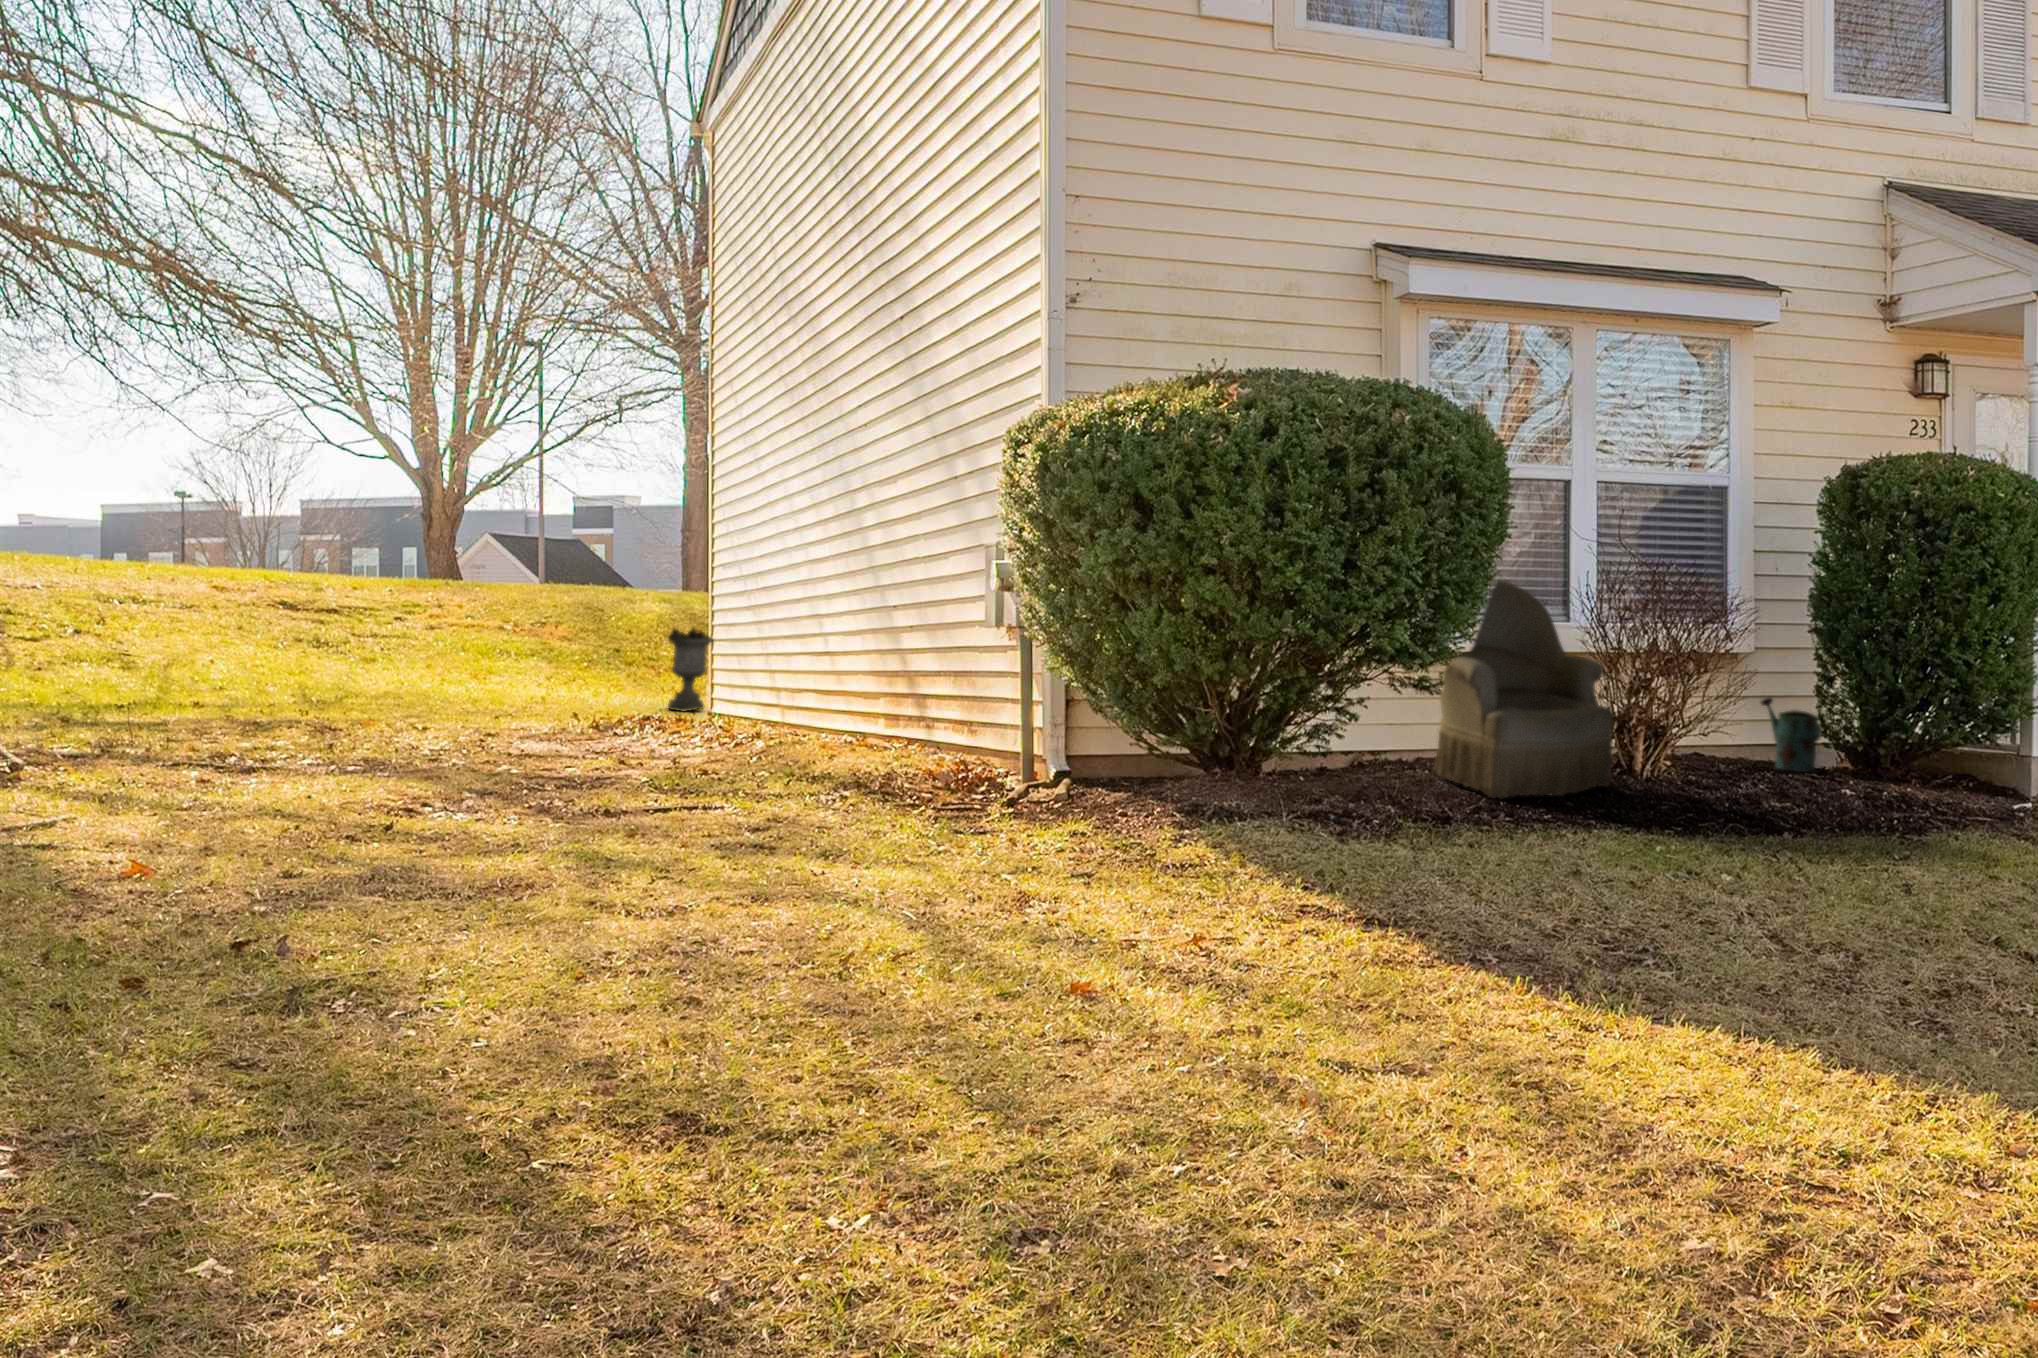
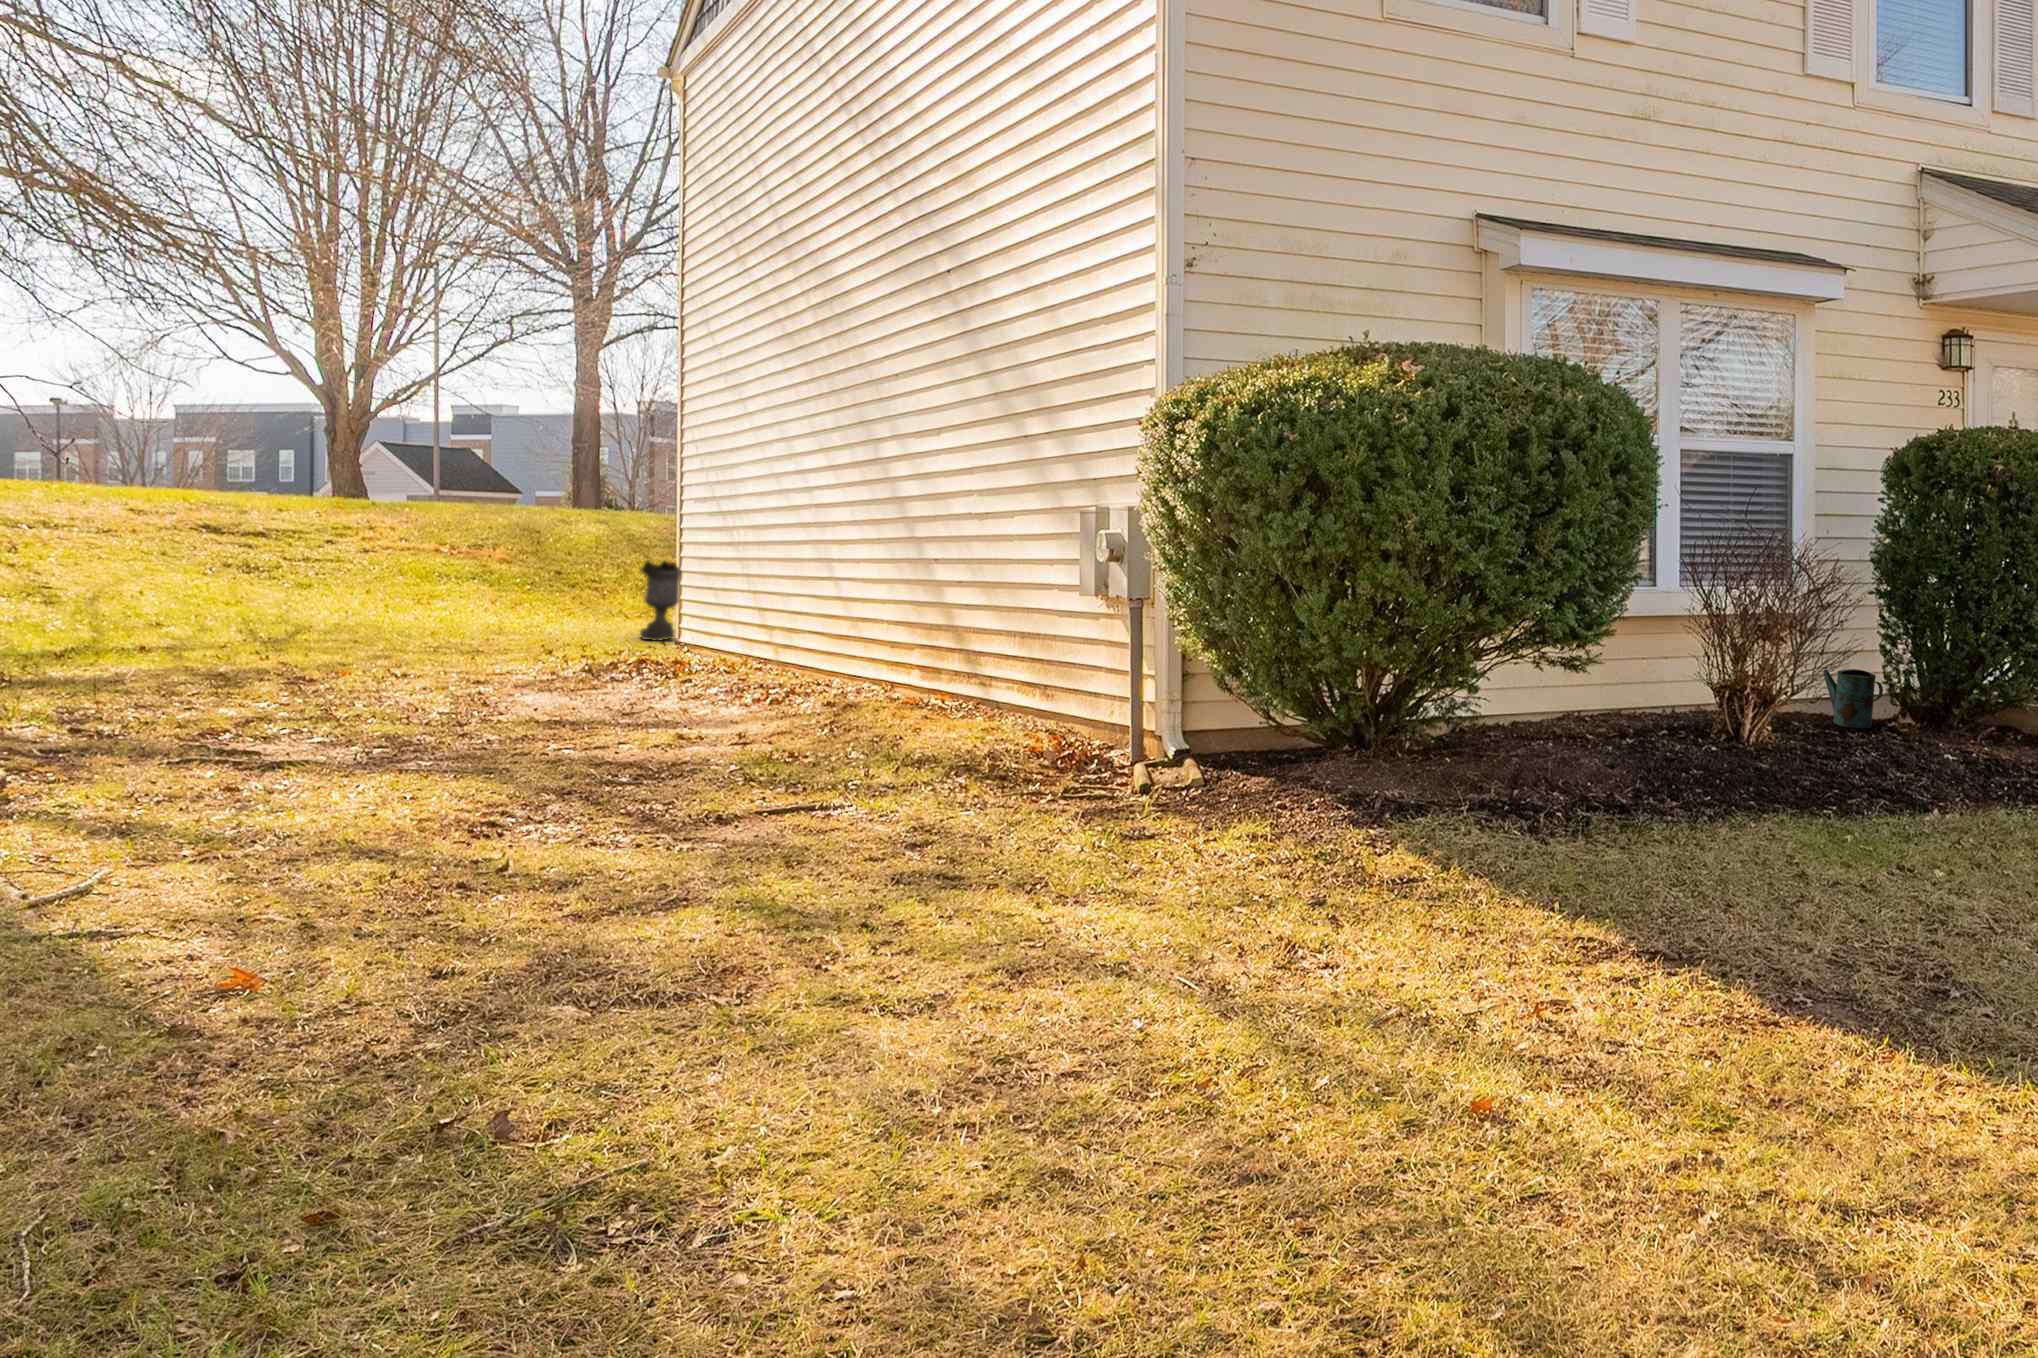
armchair: present [1433,580,1613,799] -> none [1533,543,1720,772]

